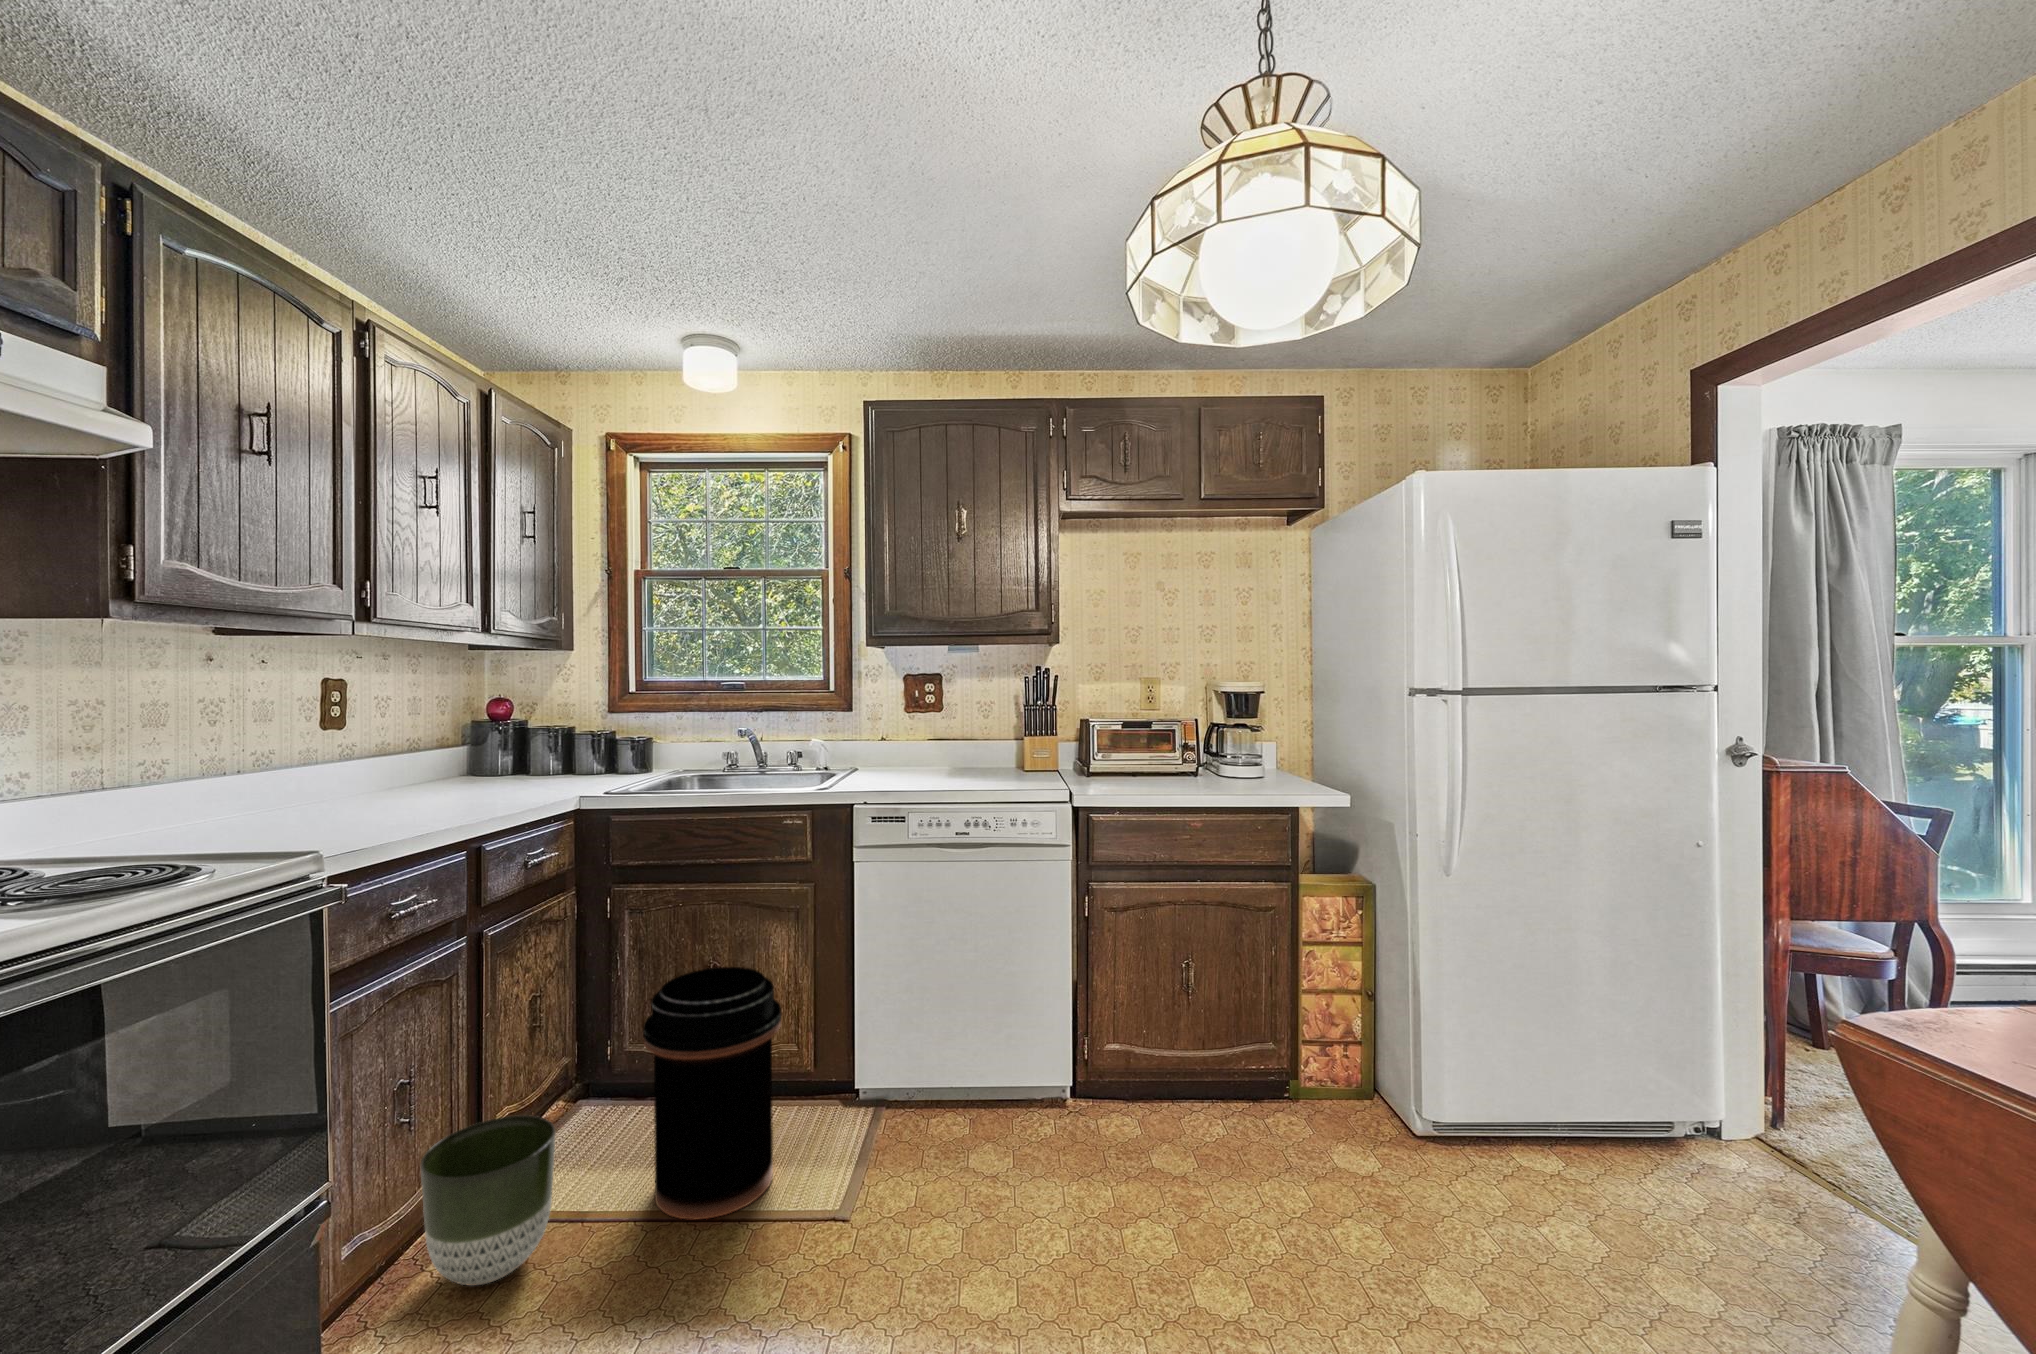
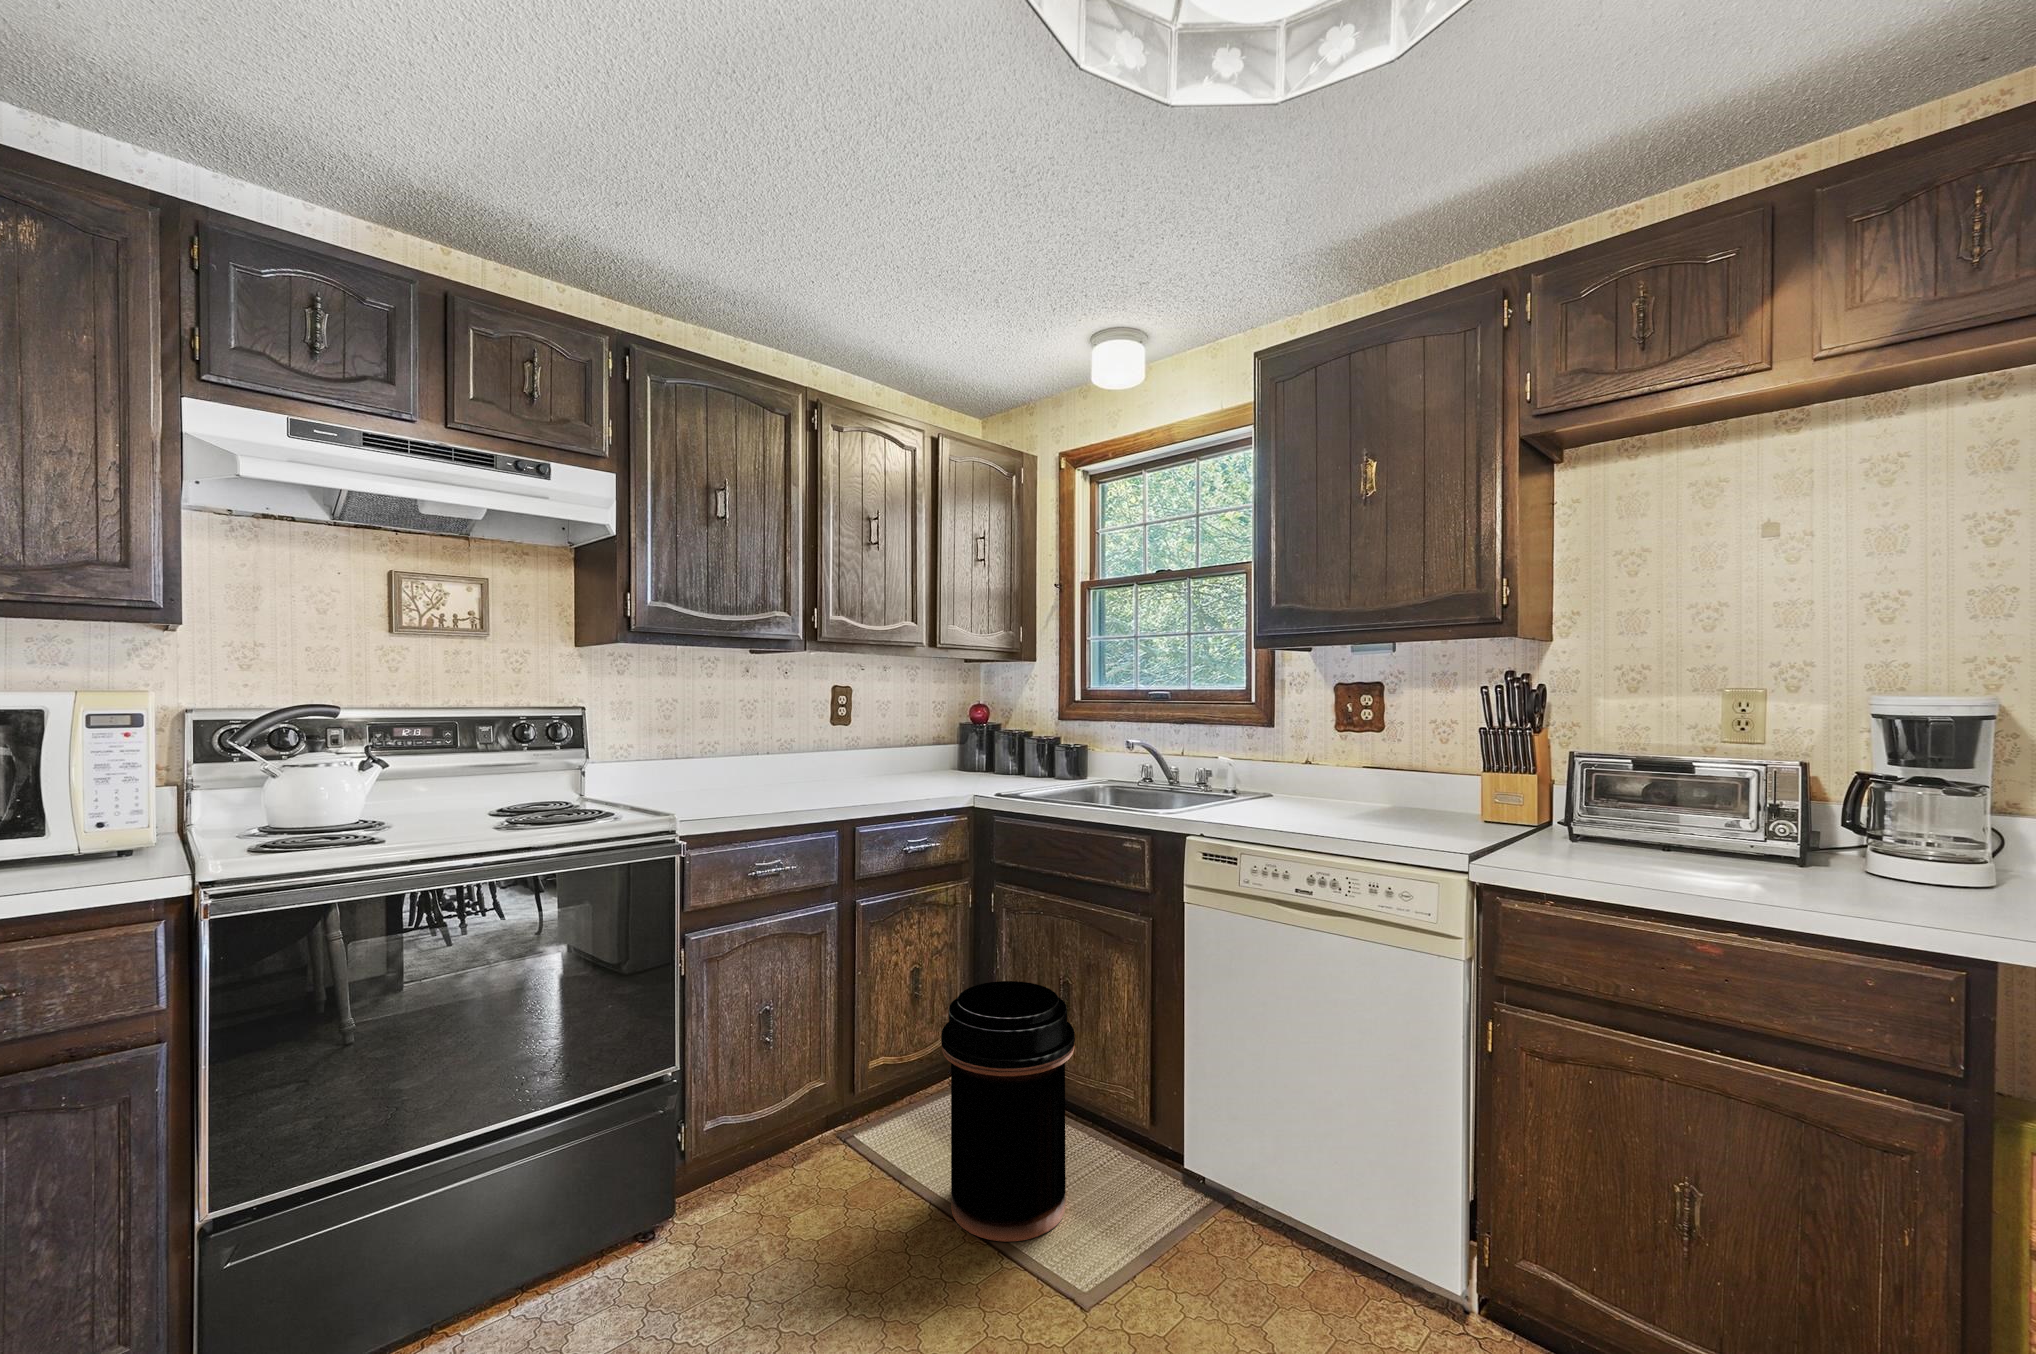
planter: present [421,1115,555,1286] -> none [767,1063,867,1202]

